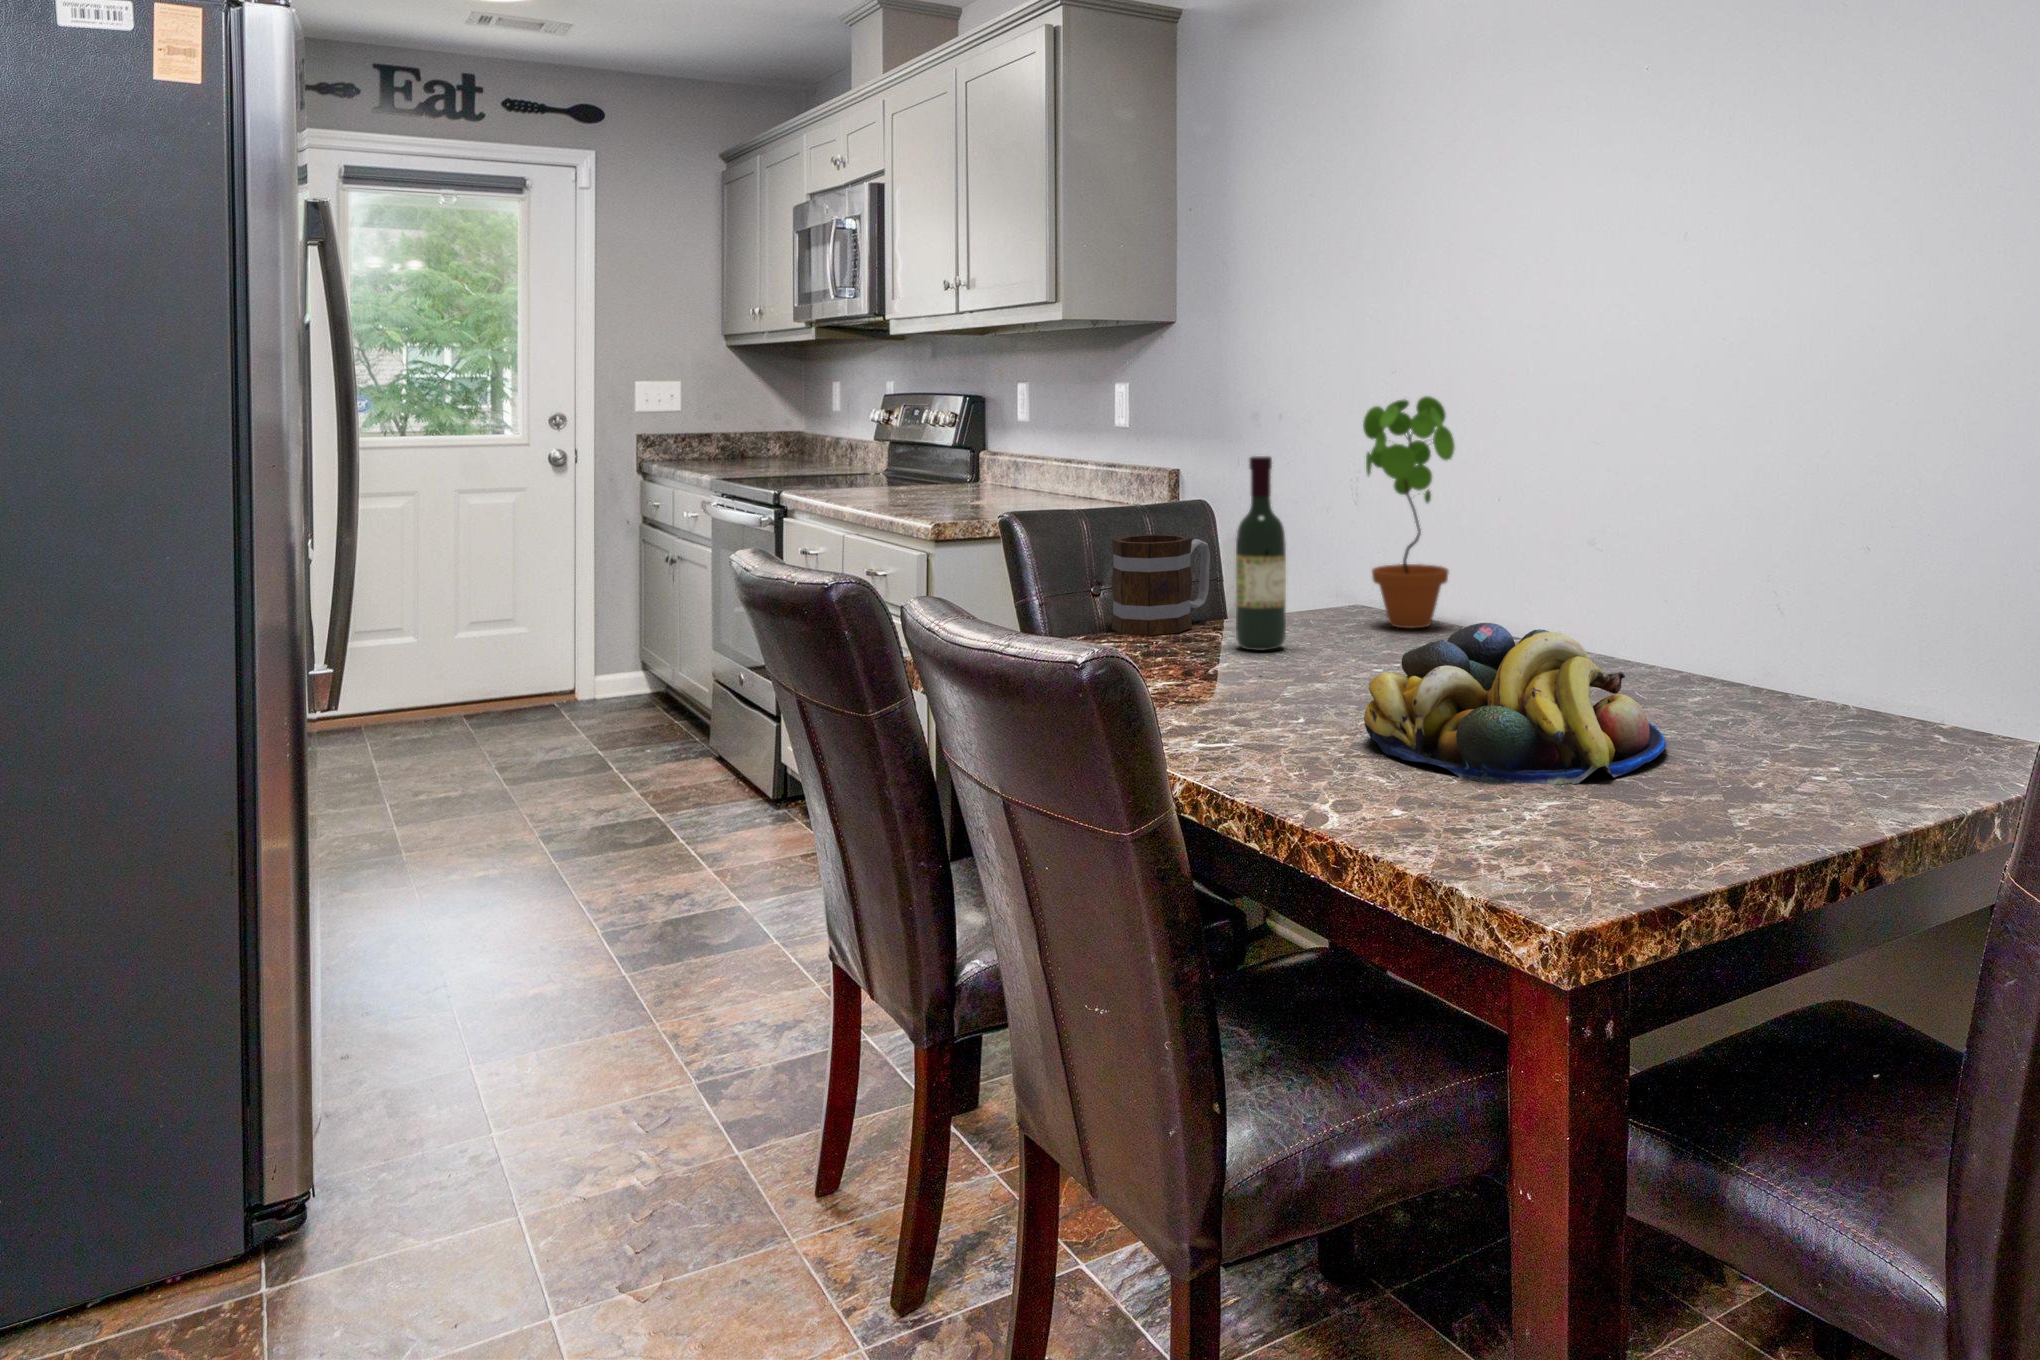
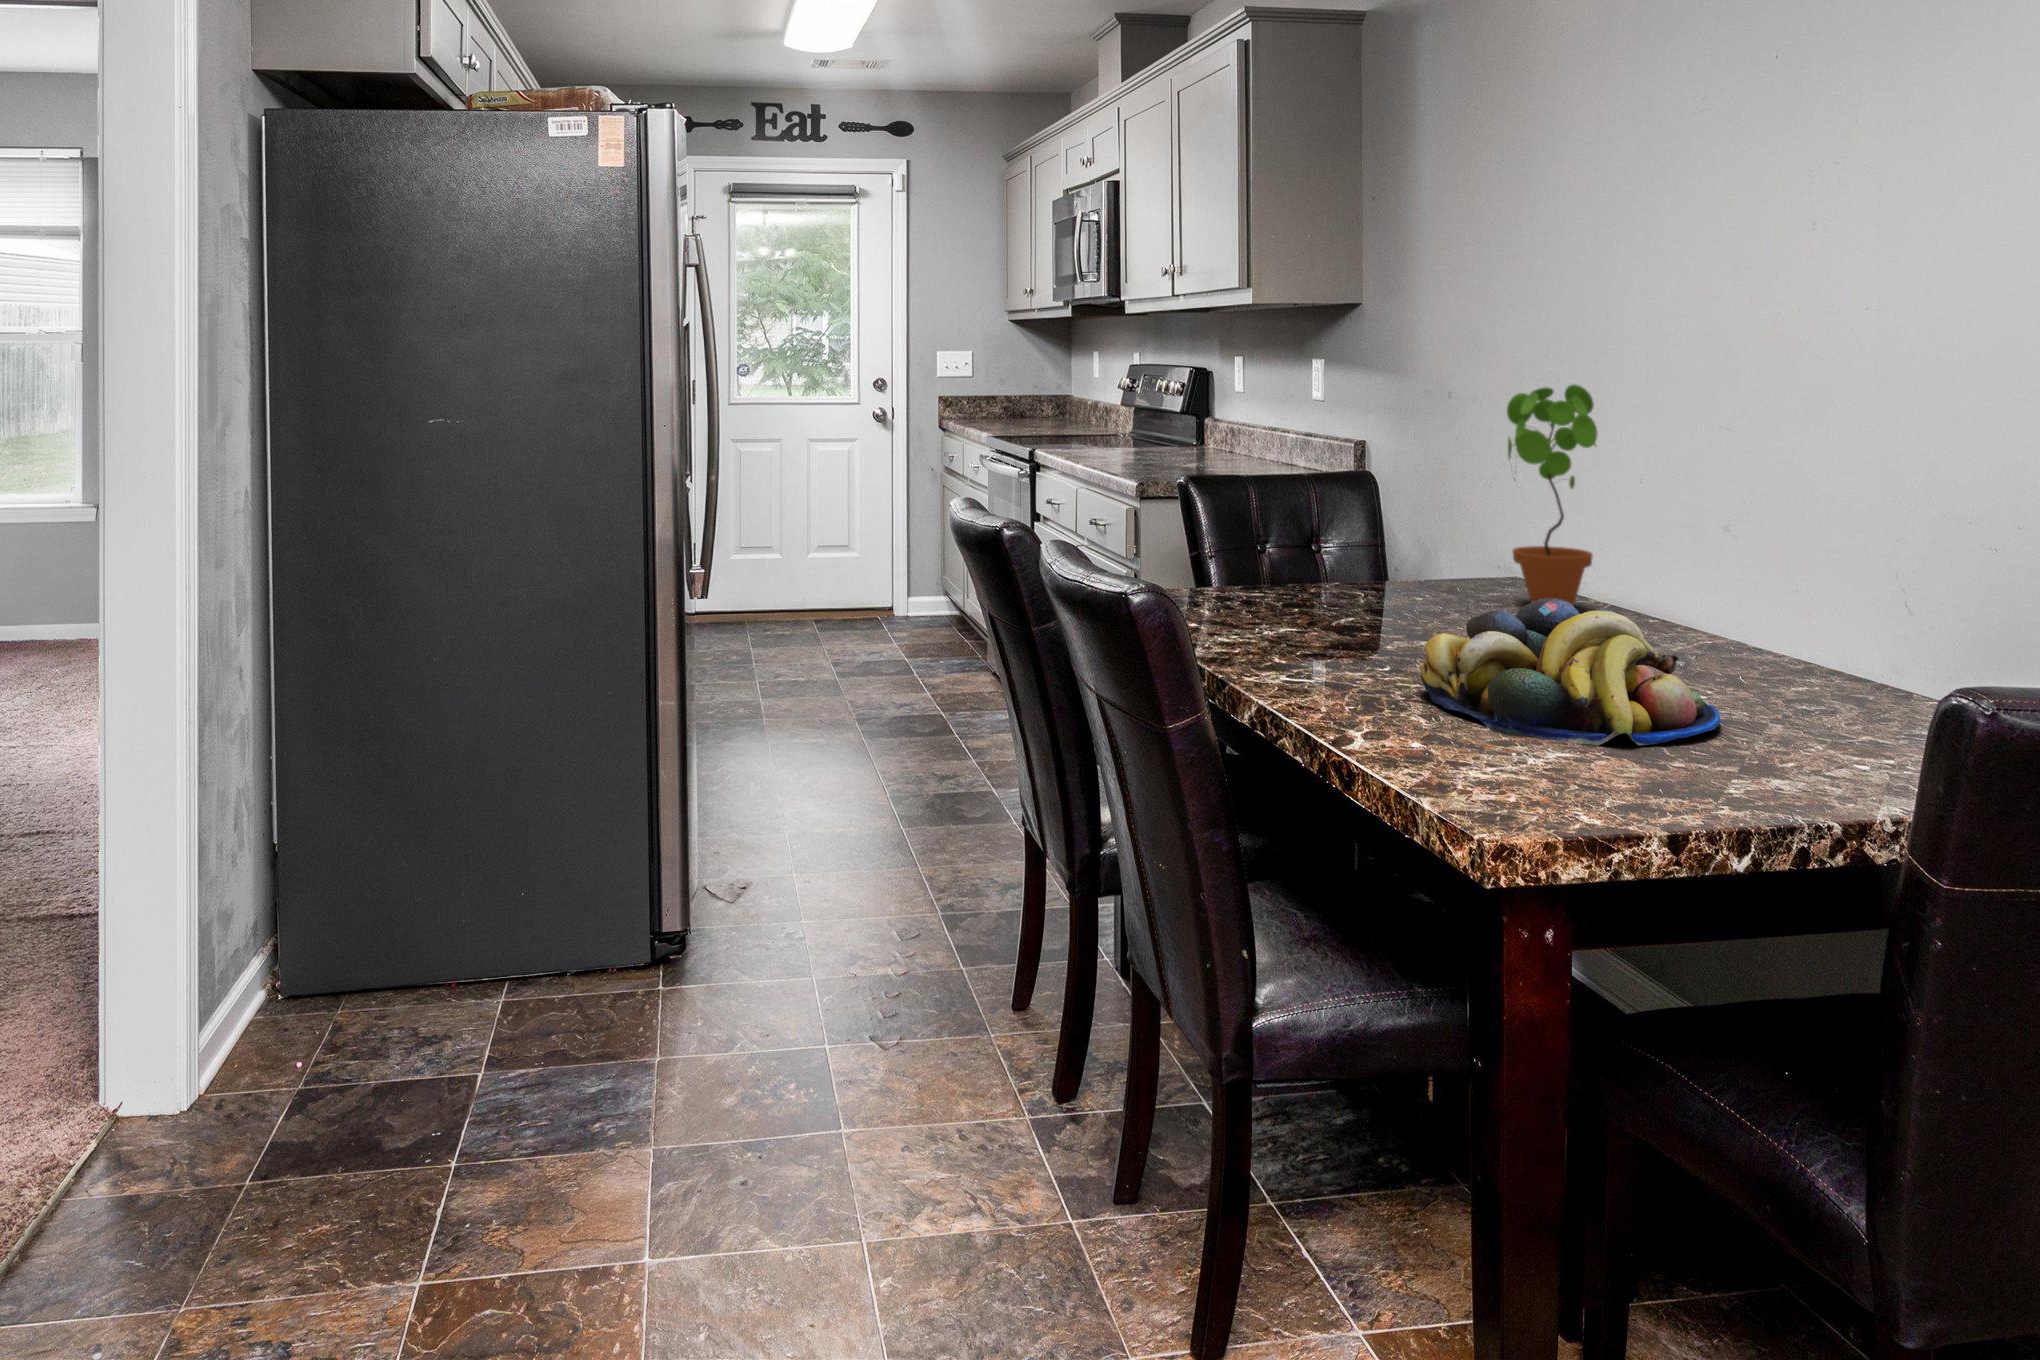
wine bottle: present [1236,456,1286,650] -> none [1364,438,1411,613]
mug: present [1112,534,1210,635] -> none [1263,504,1357,592]

